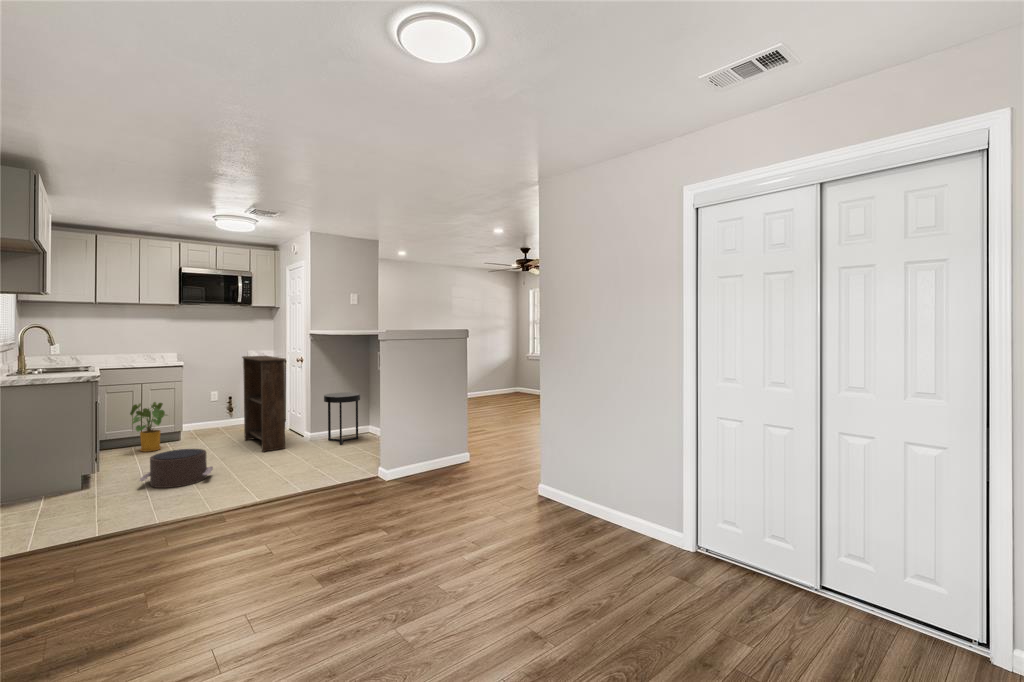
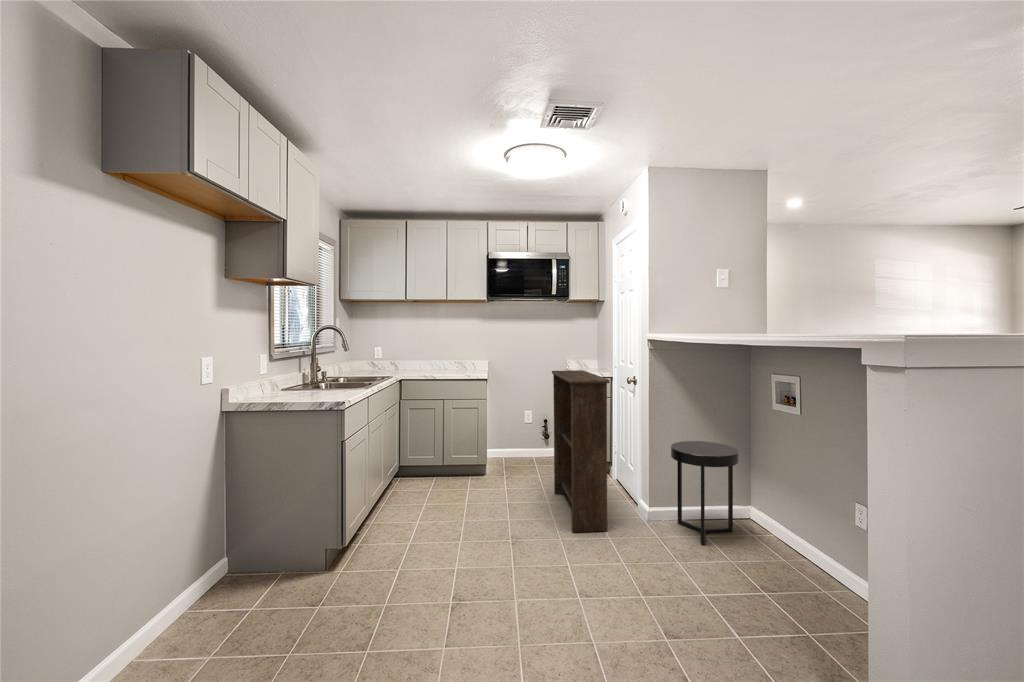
house plant: present [130,402,165,452] -> none [423,425,468,493]
pouf: present [139,449,213,488] -> none [381,525,488,607]

